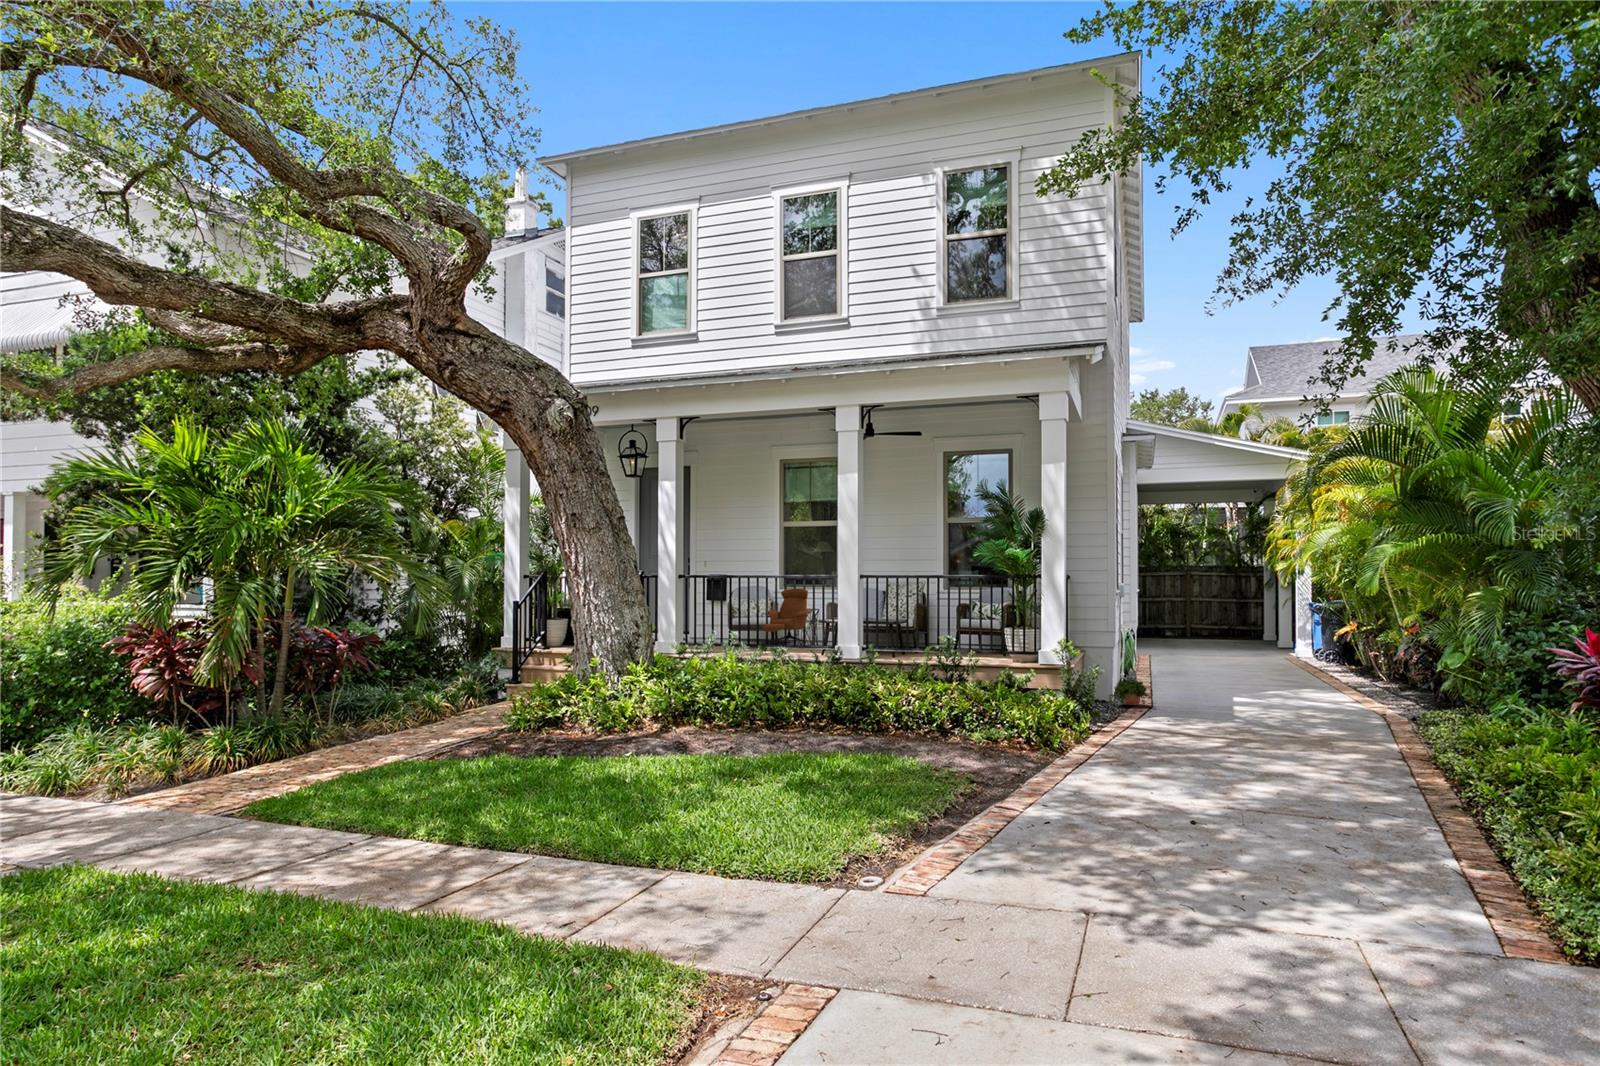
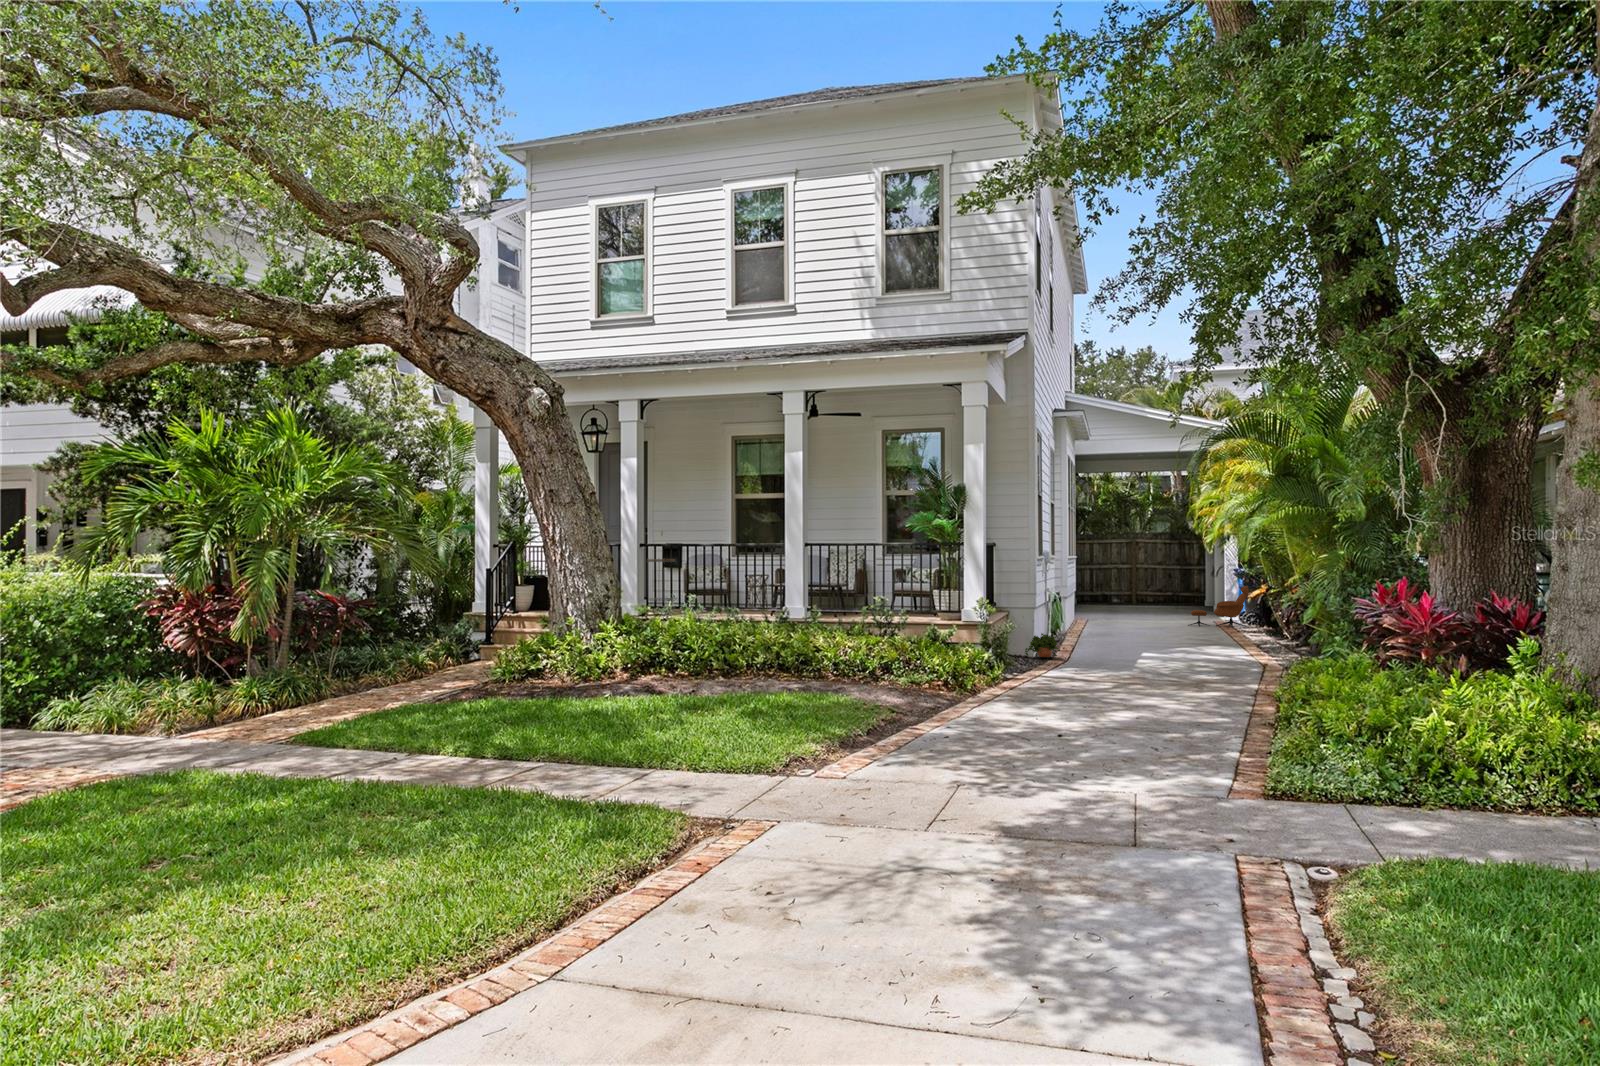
lounge chair: present [761,589,811,646] -> present [1188,586,1249,627]
side table: none [686,590,720,637] -> present [647,559,675,601]

